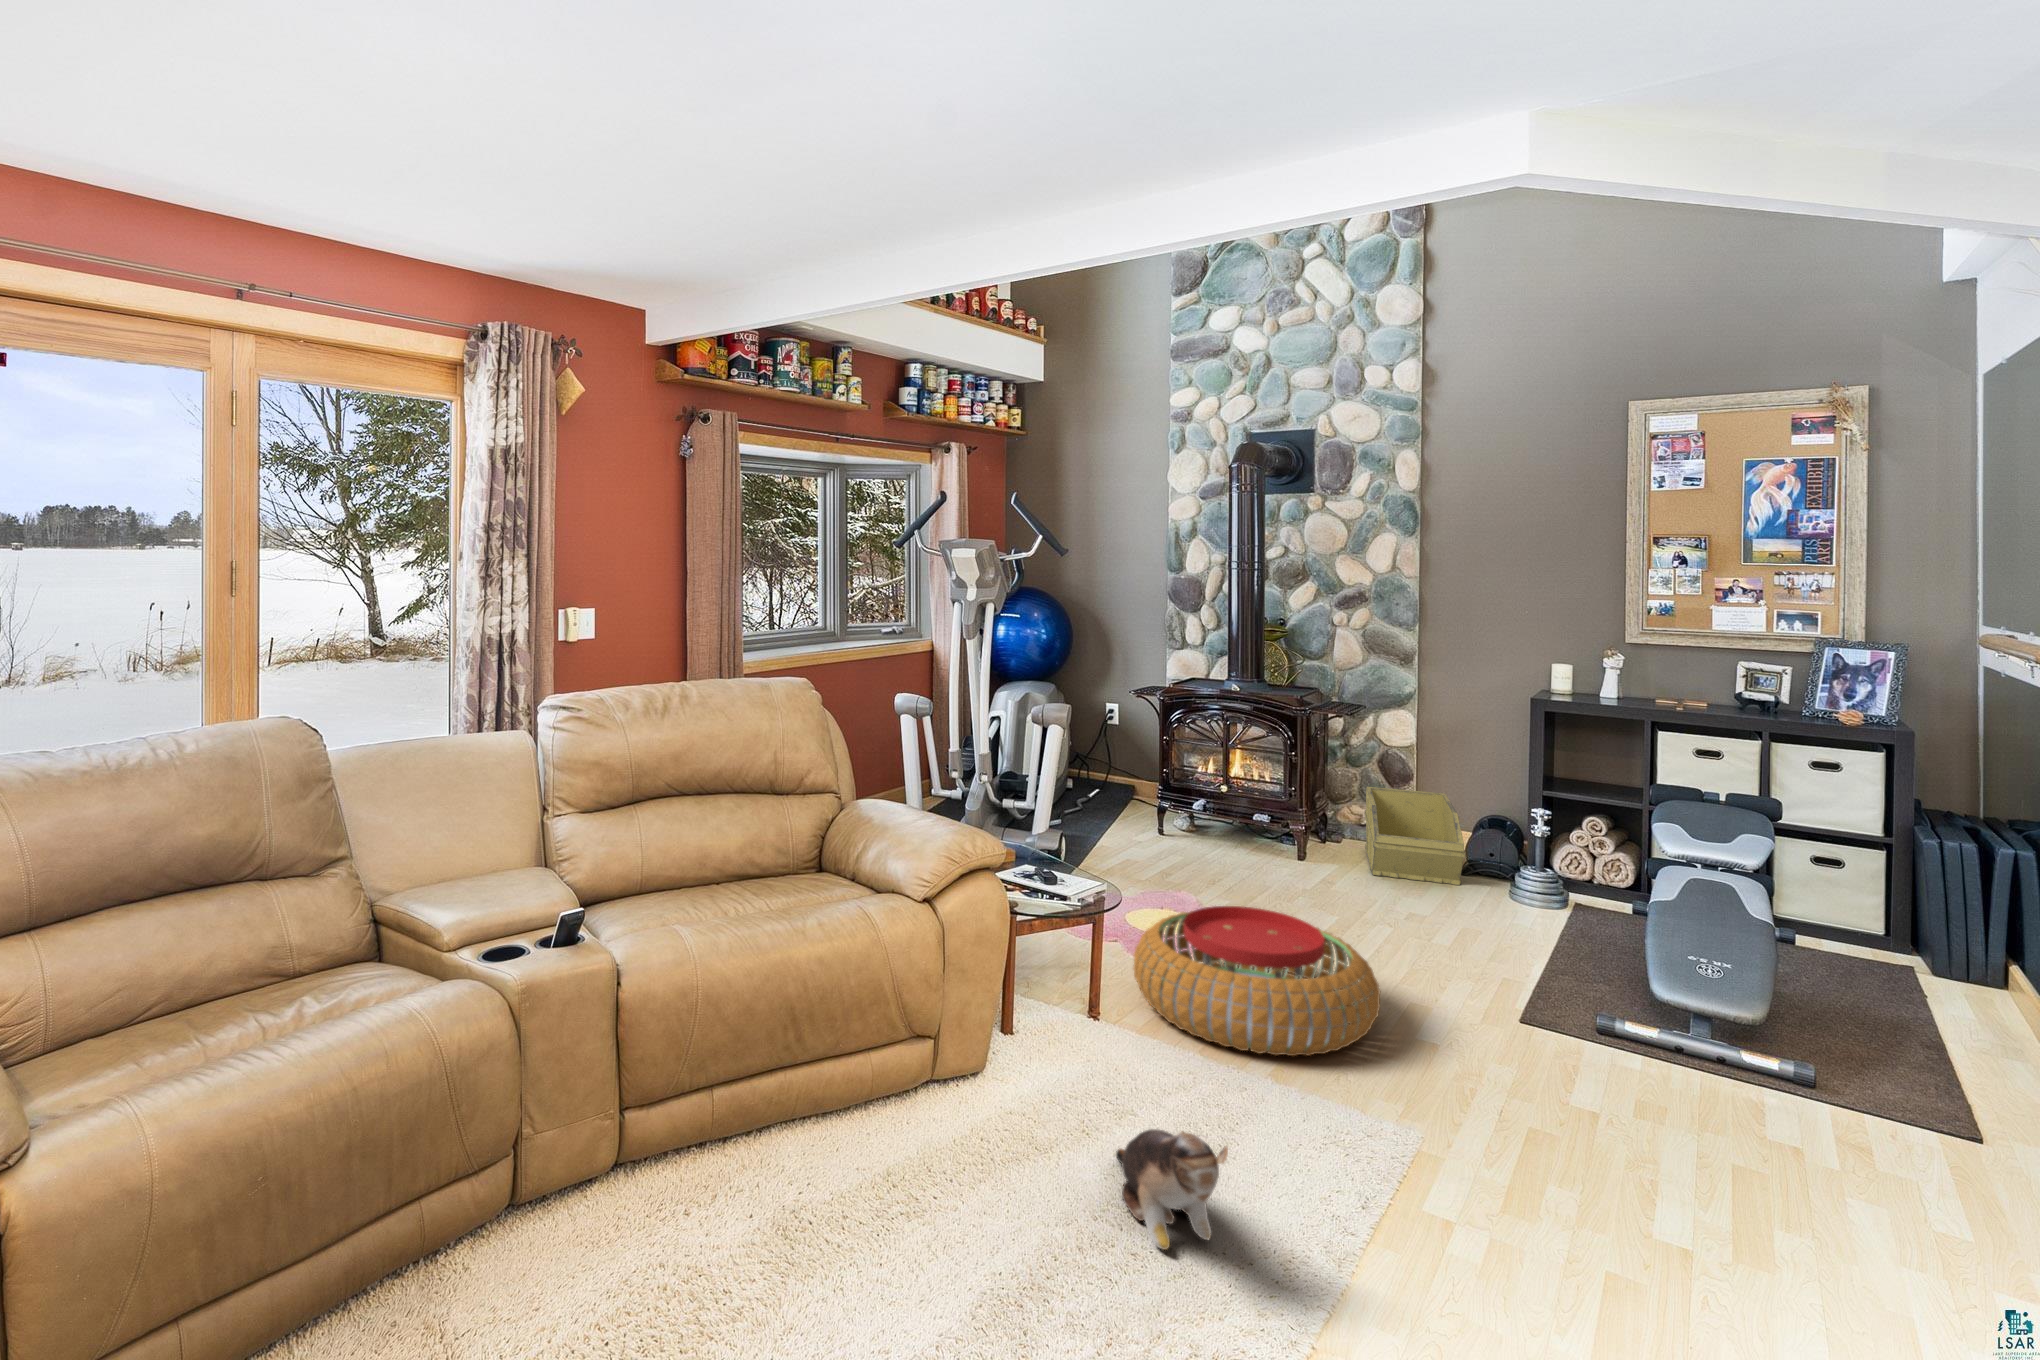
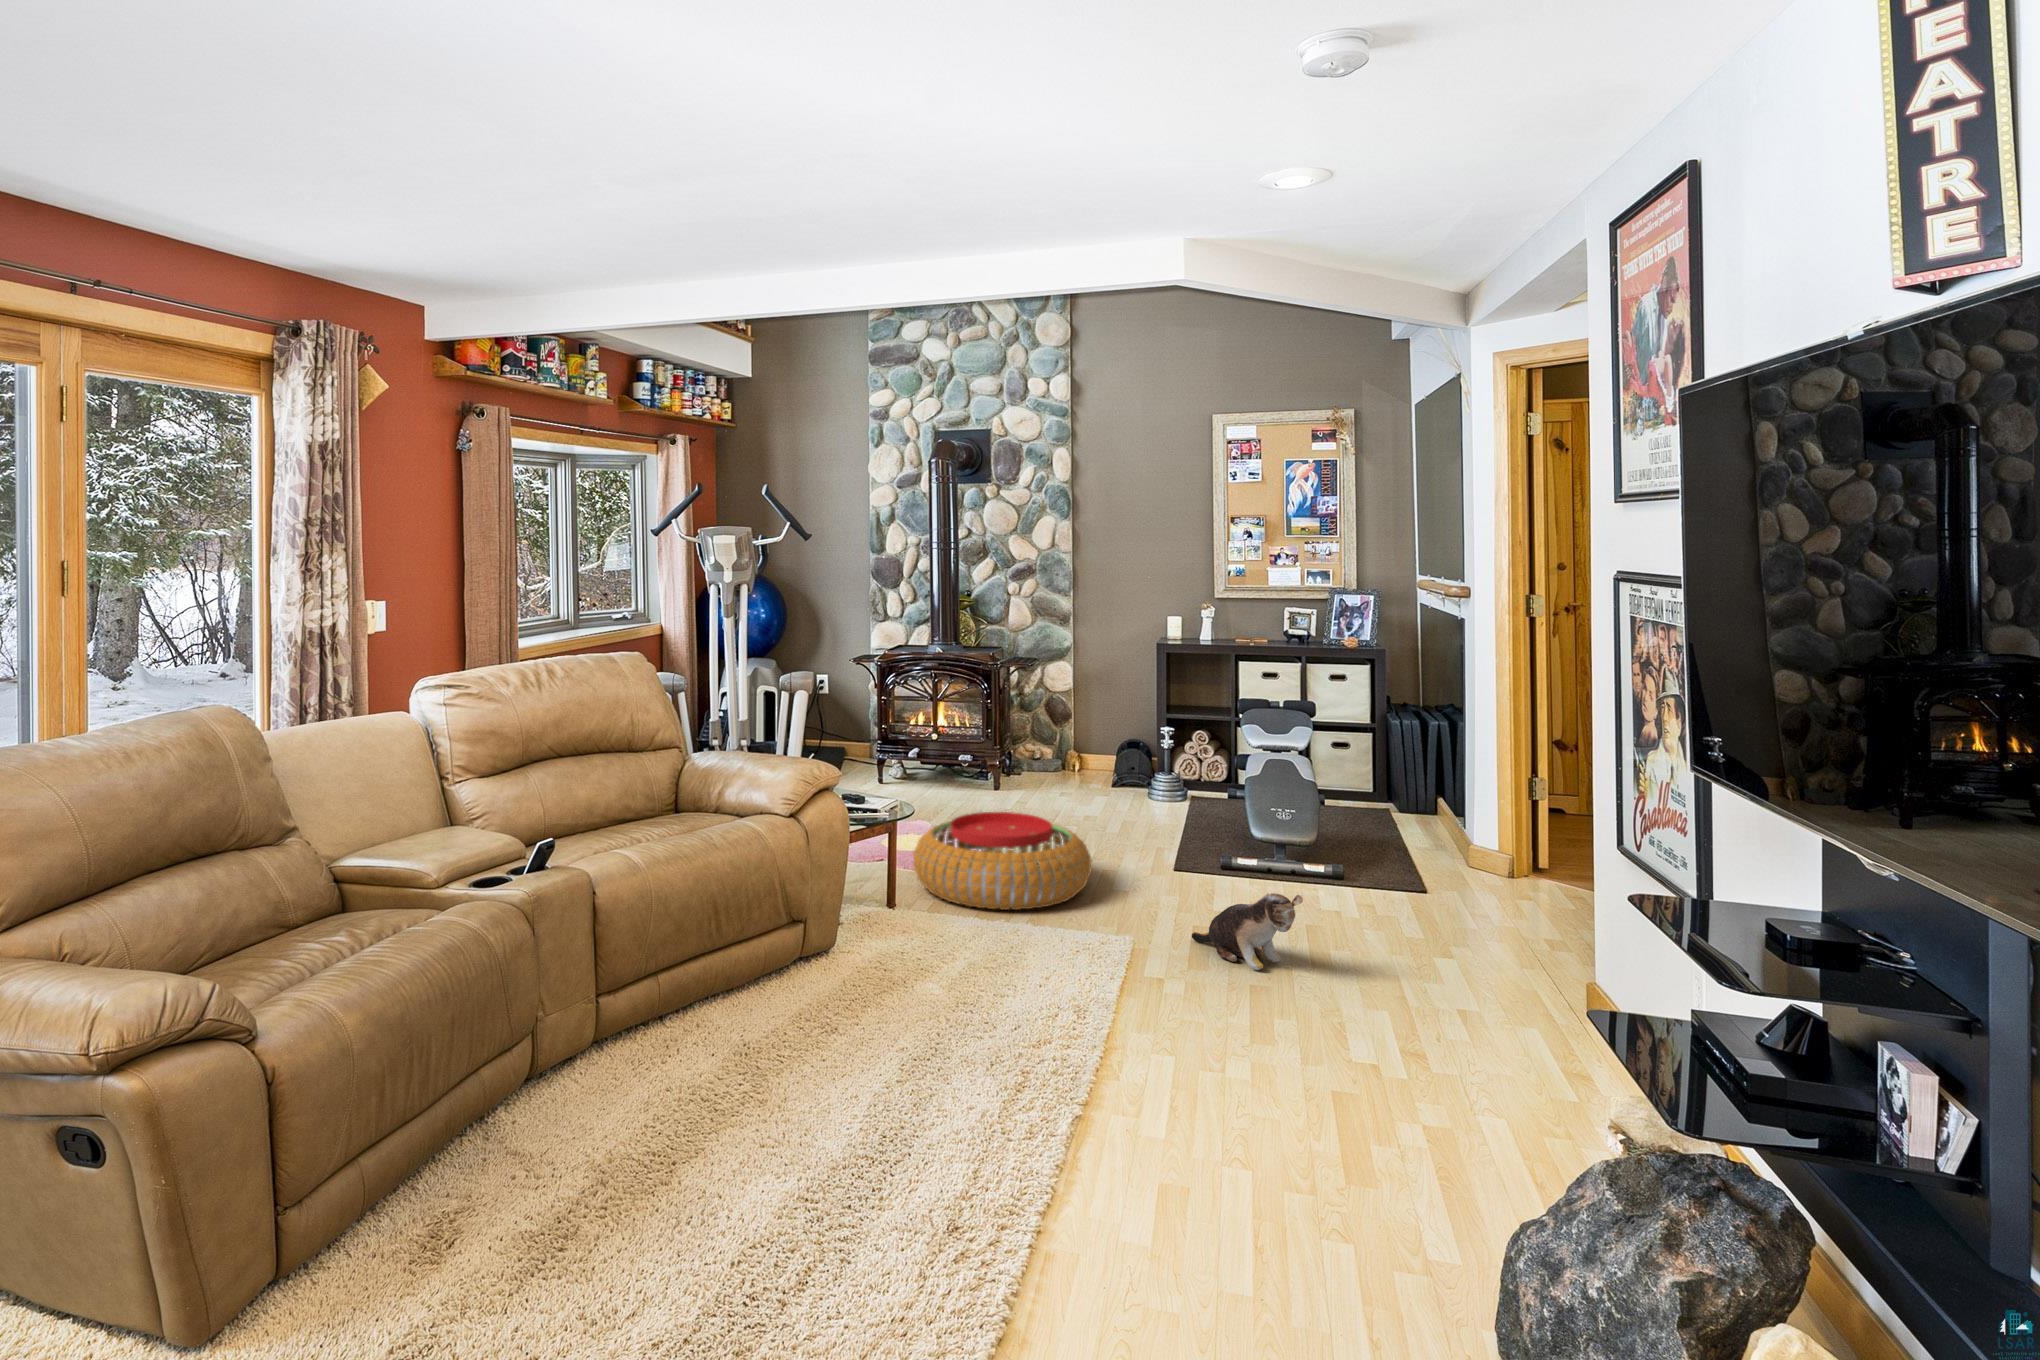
storage bin: present [1365,787,1465,885] -> none [1037,727,1117,794]
plush toy: present [1116,1129,1228,1250] -> present [1192,893,1303,970]

